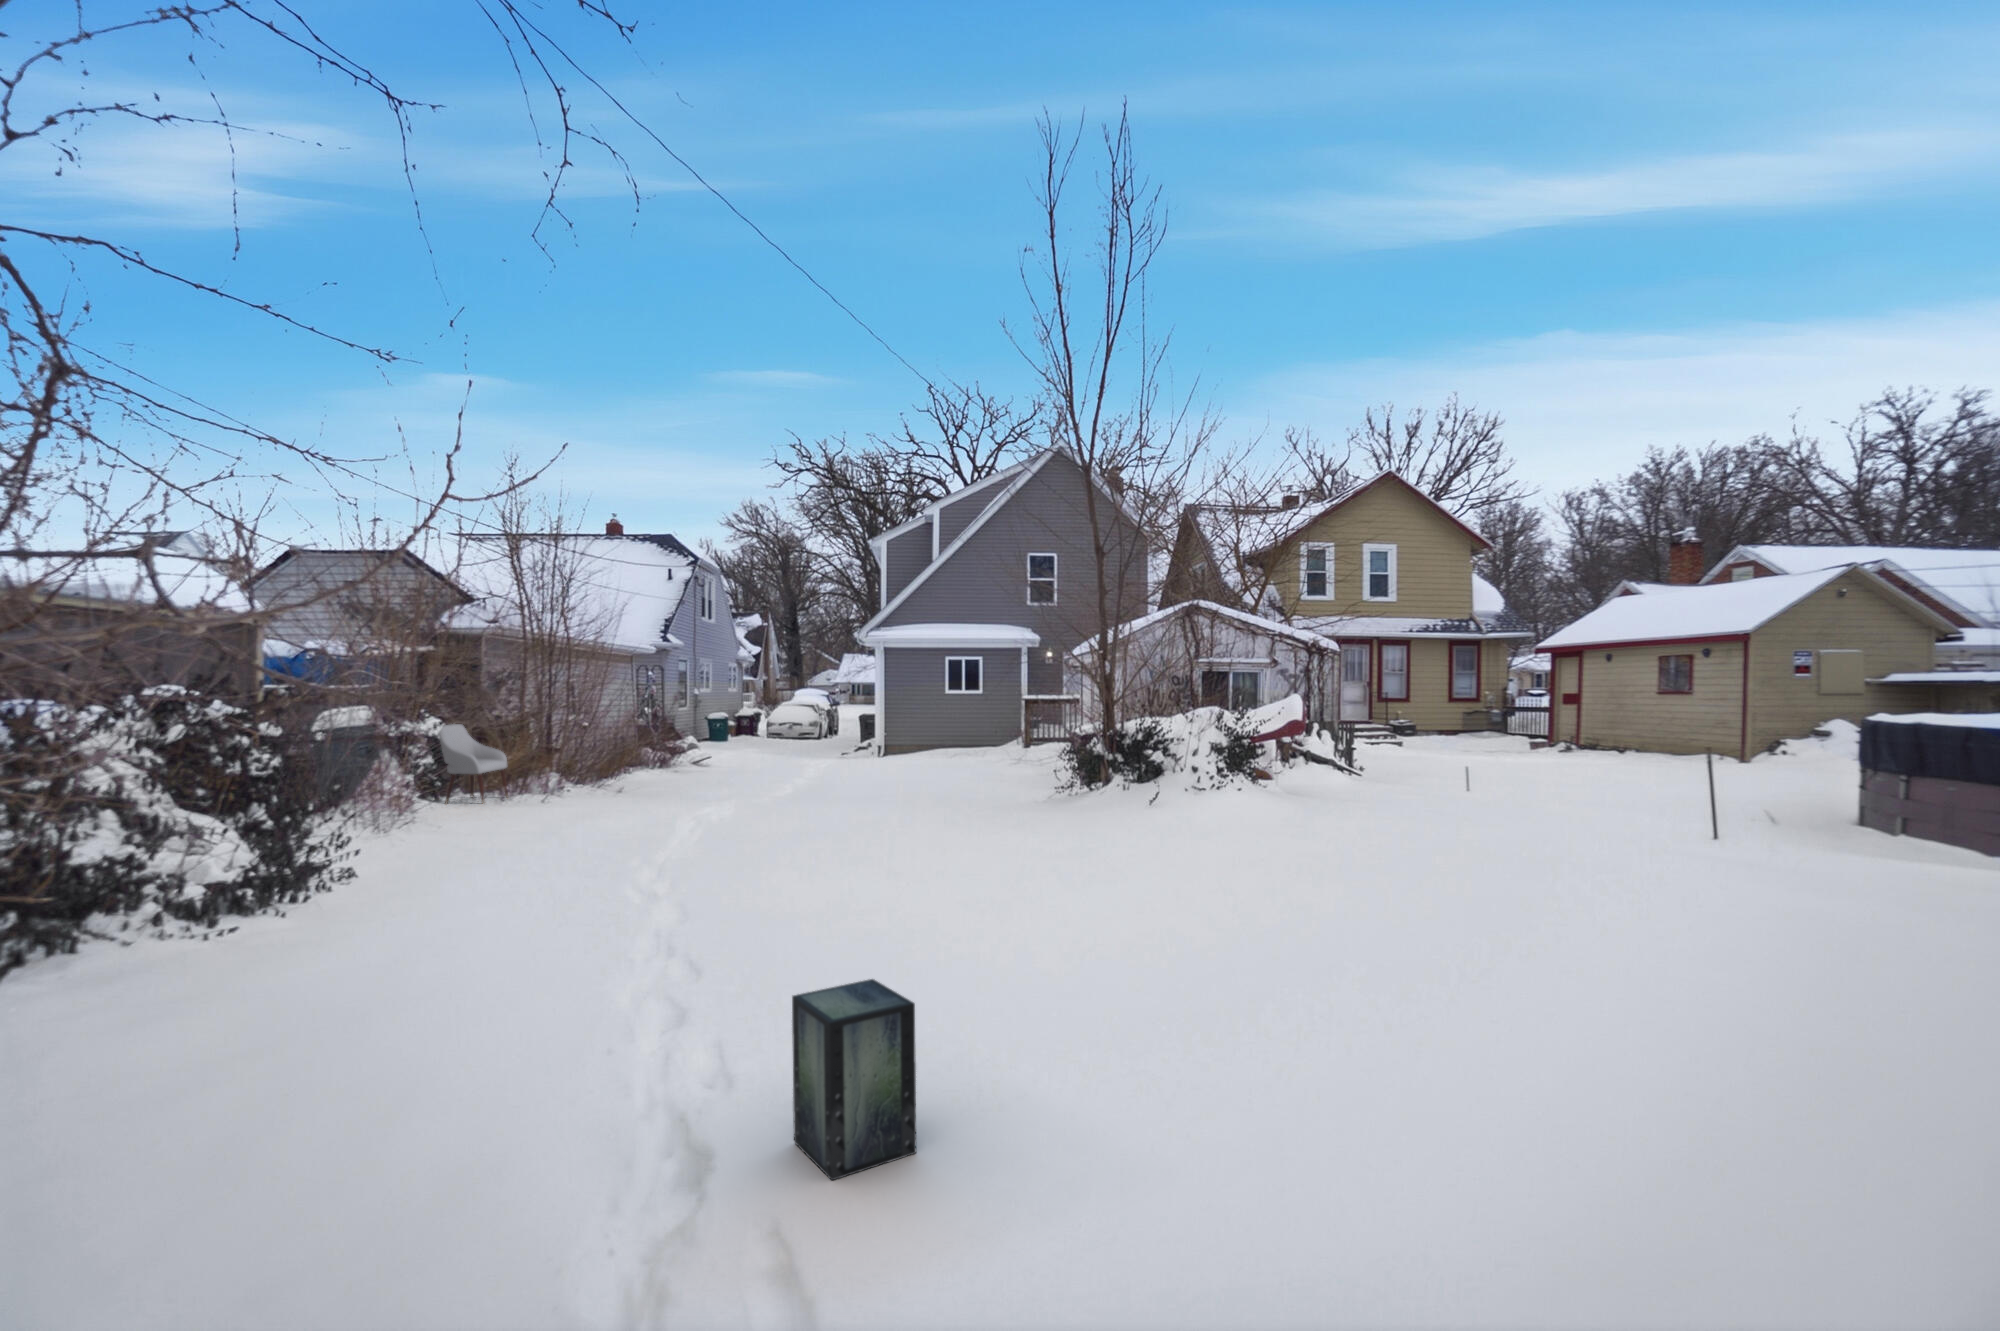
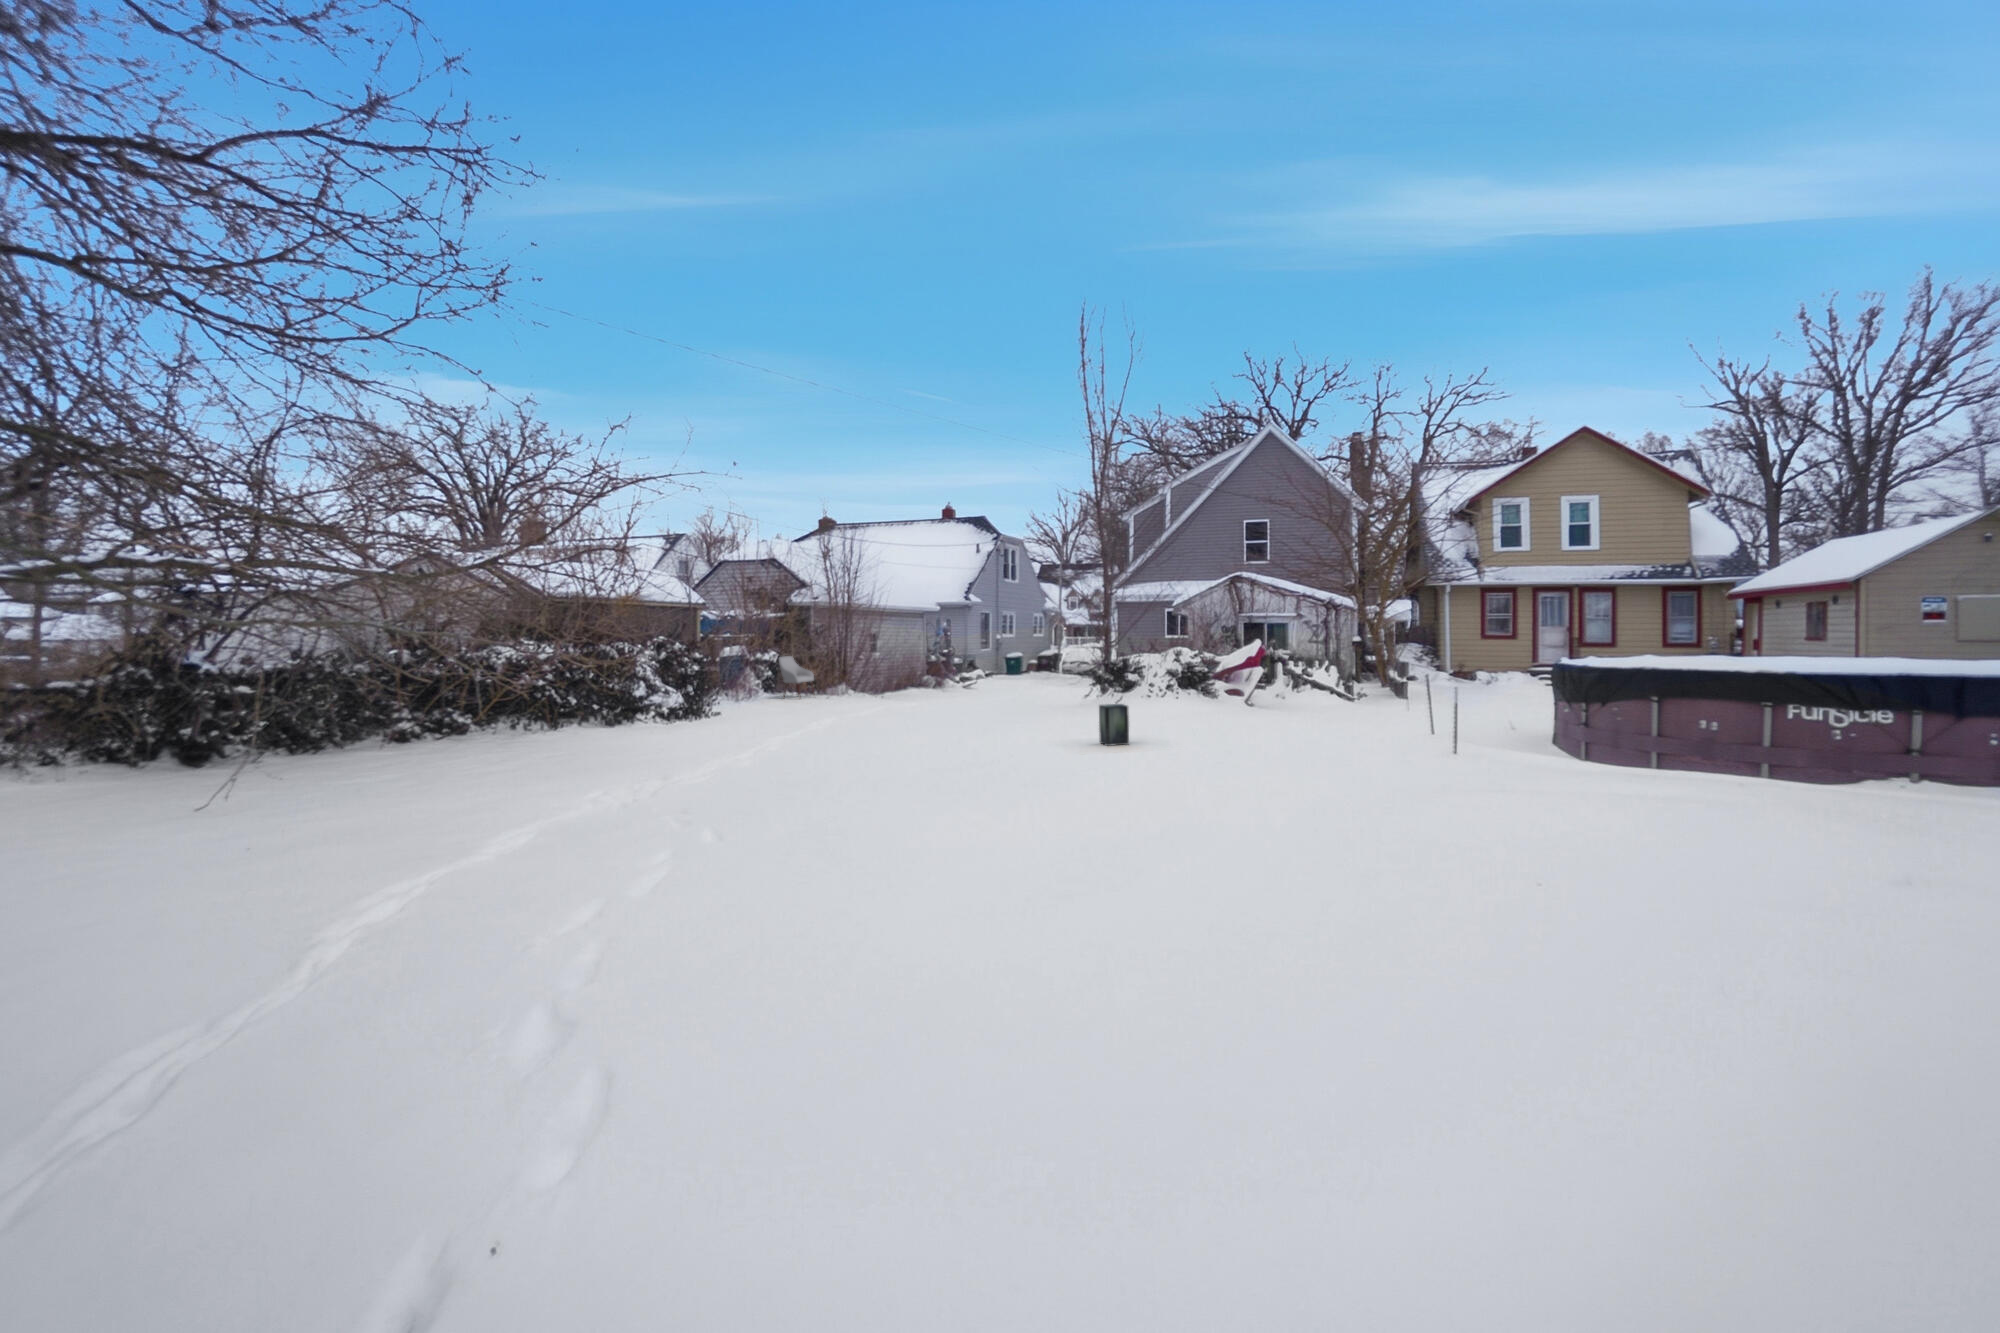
storage box: present [792,979,916,1180] -> present [1099,704,1129,746]

